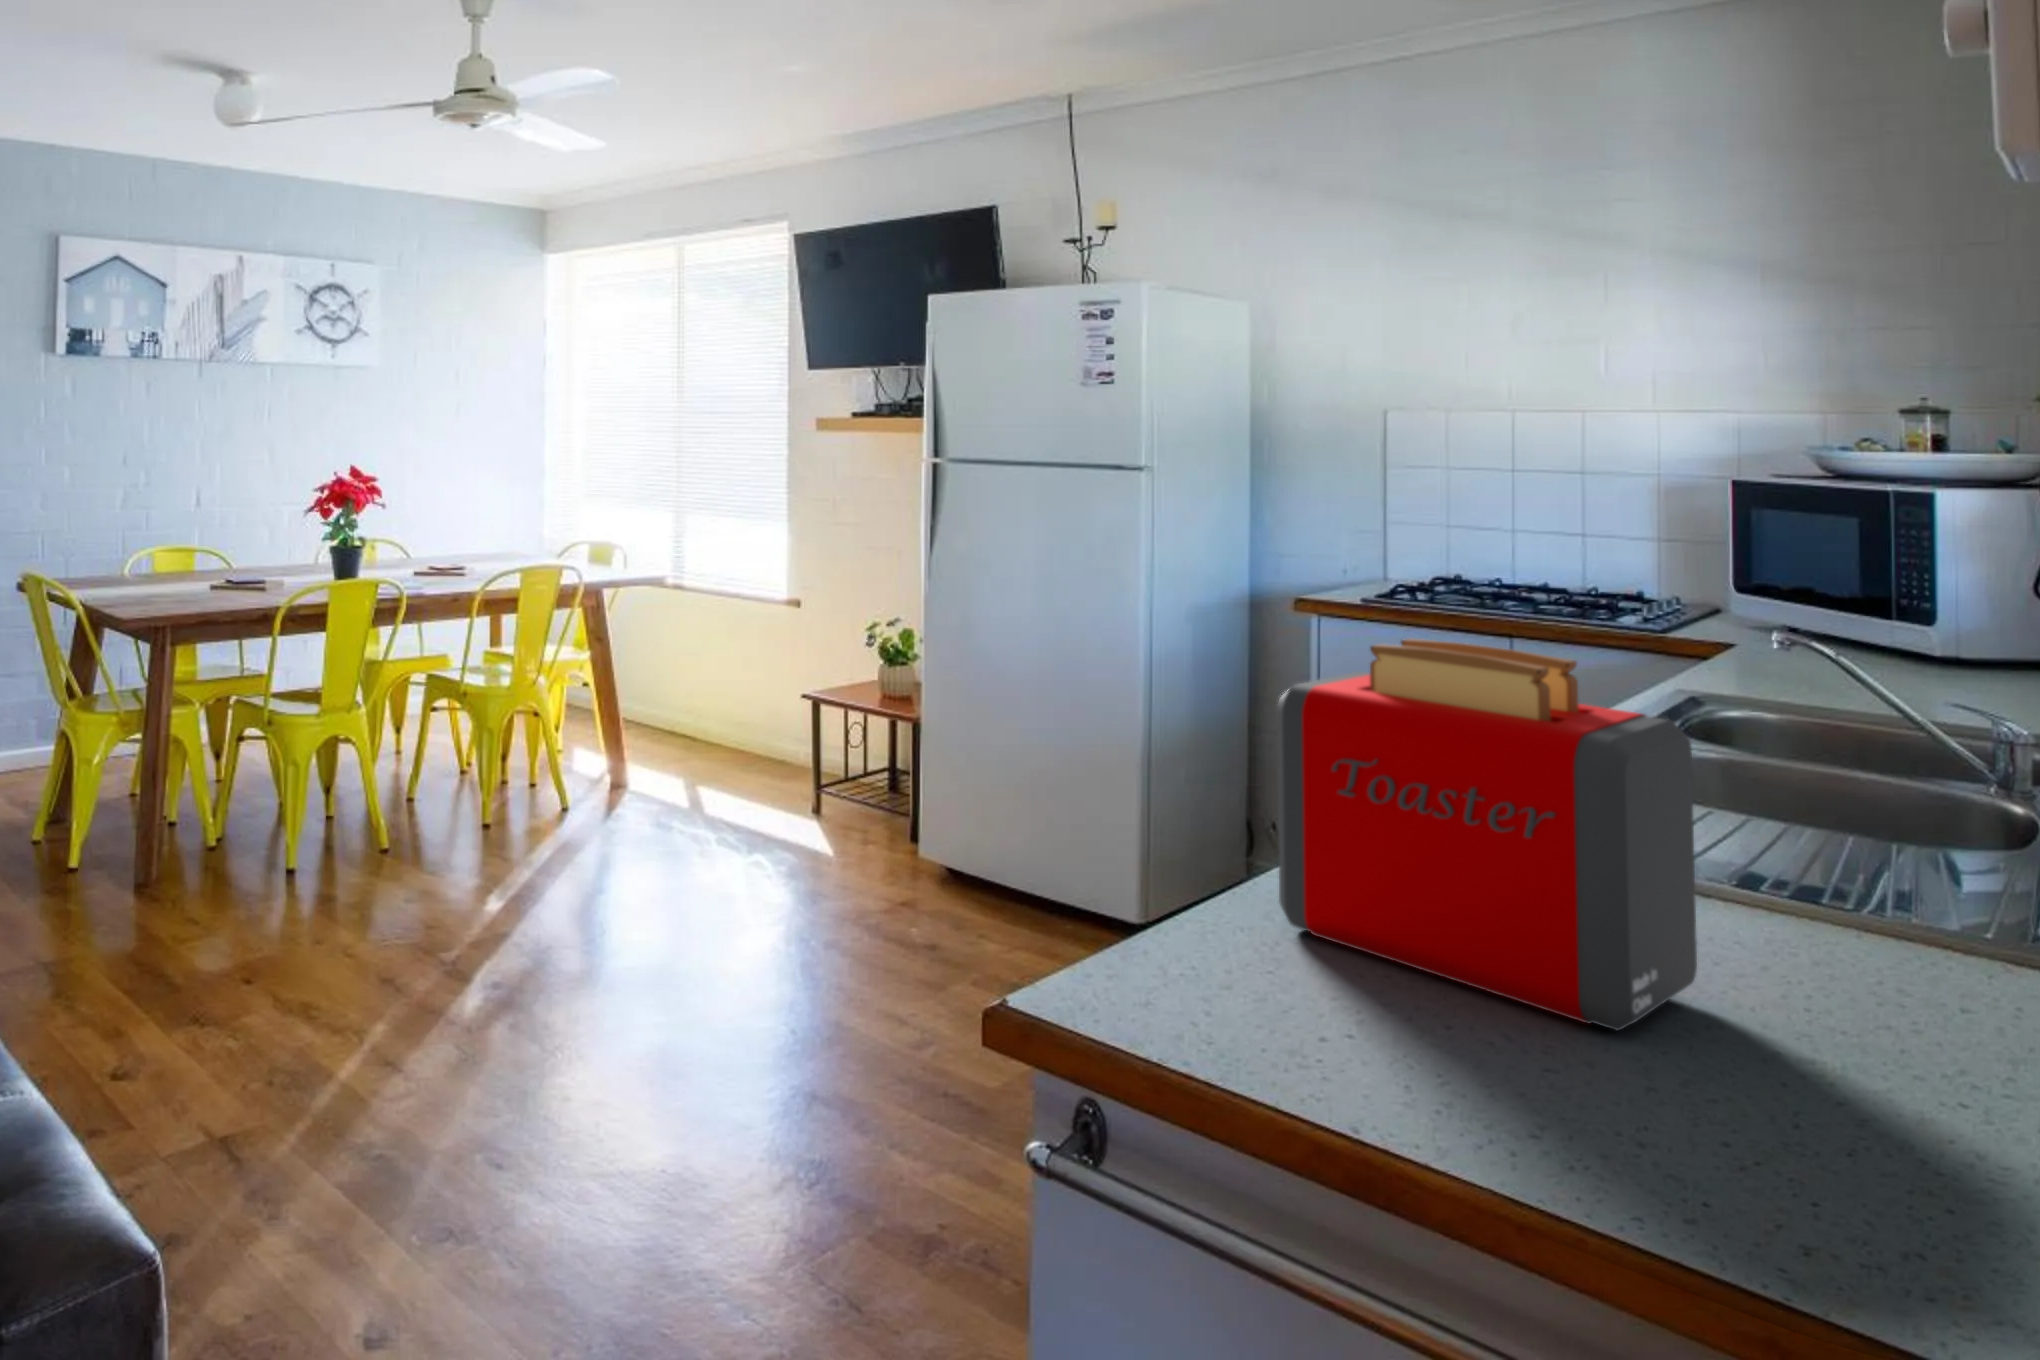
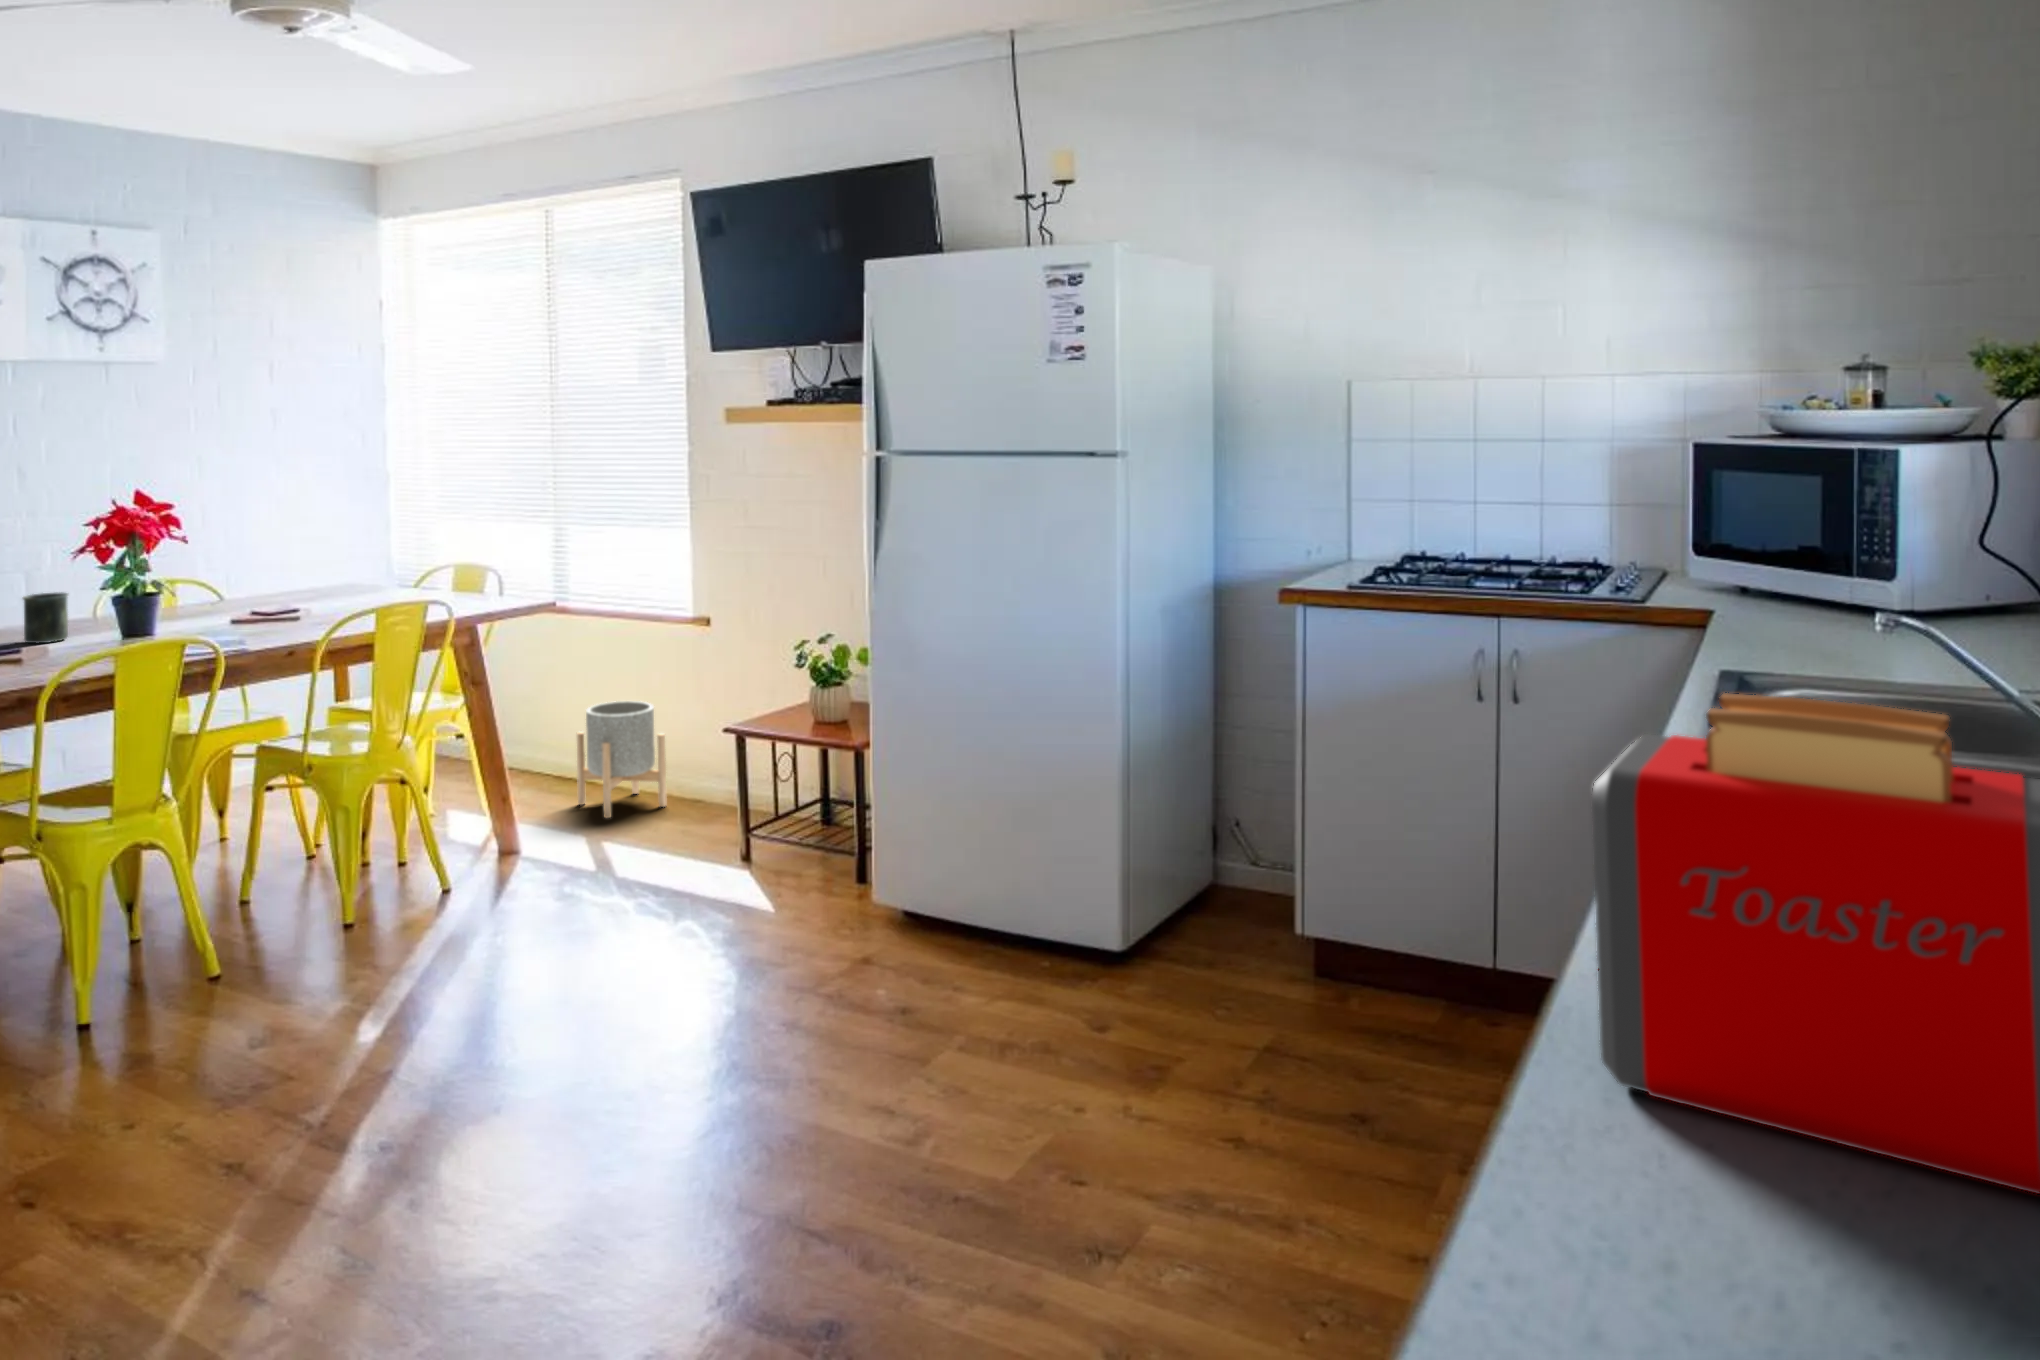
mug: none [266,542,299,579] -> present [23,593,68,643]
planter: none [681,669,755,767] -> present [577,701,666,818]

